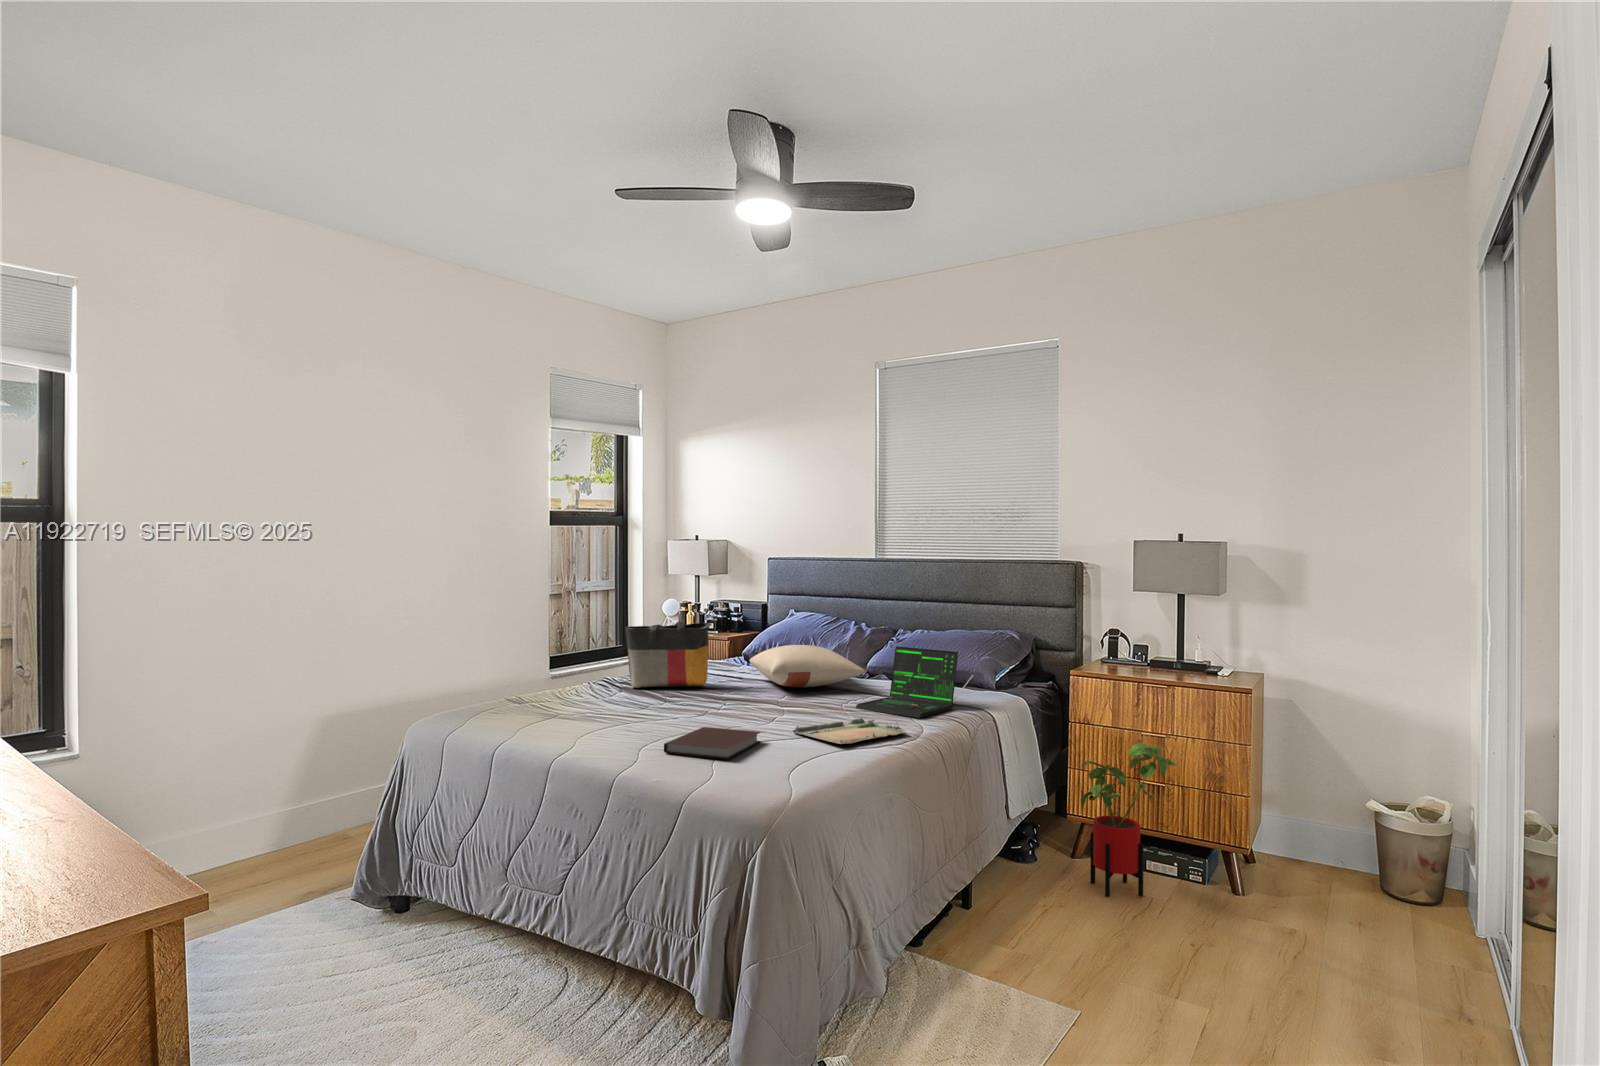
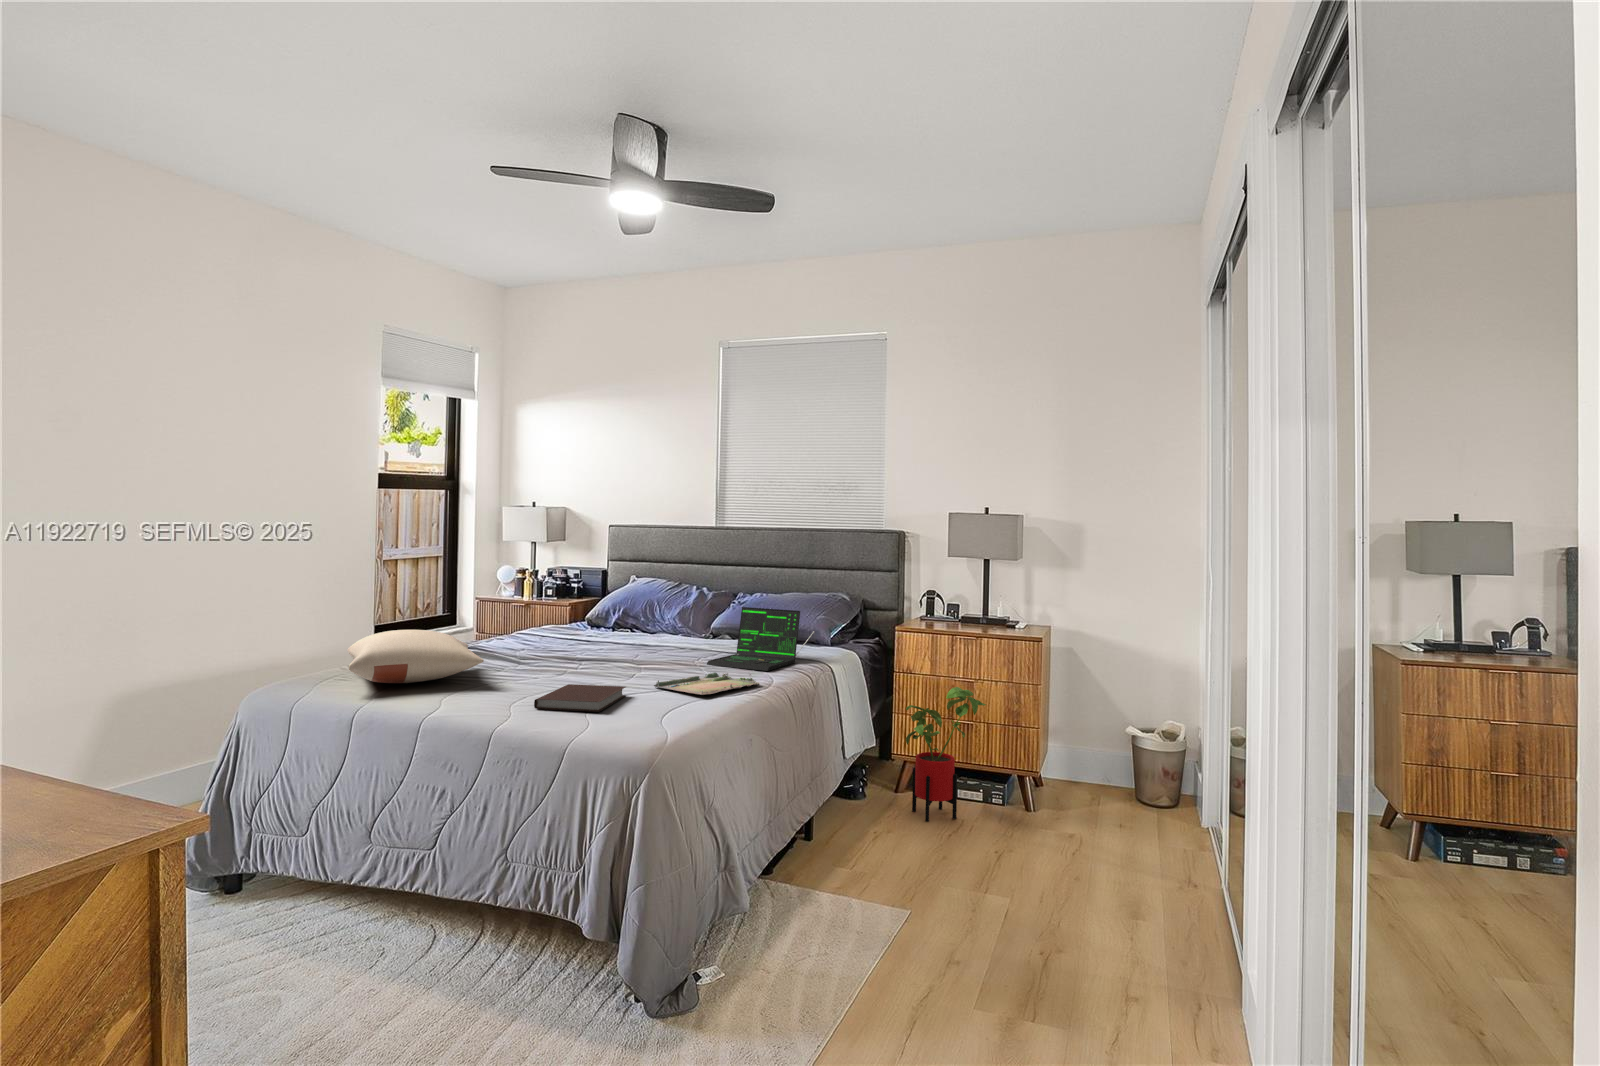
tote bag: present [626,622,711,688] -> none [474,587,563,652]
pillow: present [750,645,865,688] -> present [348,630,484,683]

